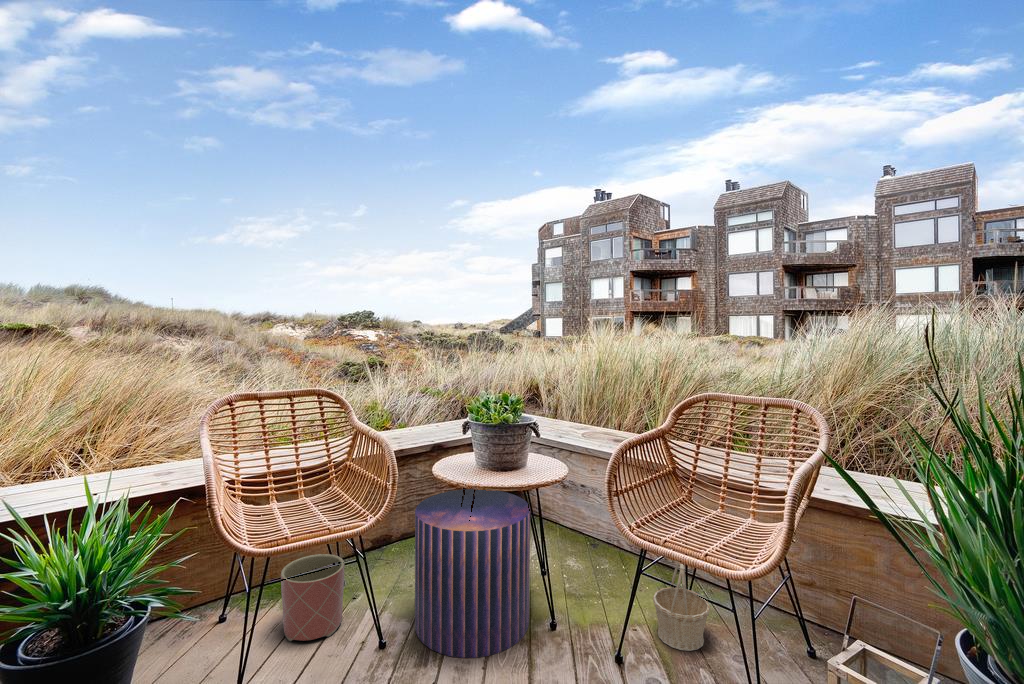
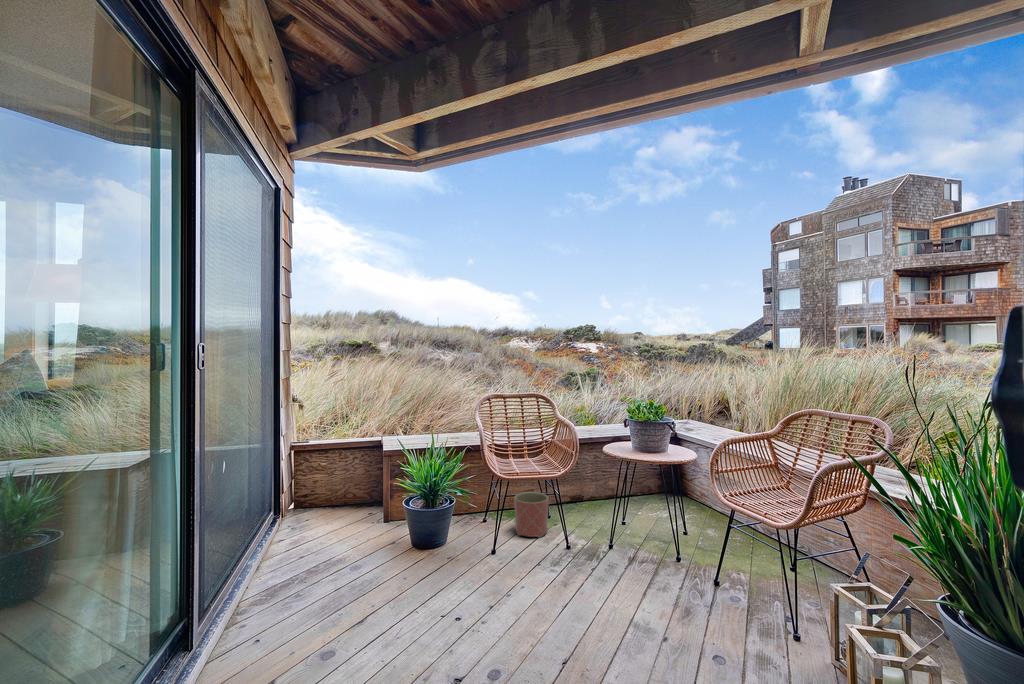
pouf: present [415,489,530,658] -> none [588,464,663,563]
basket: present [653,563,710,651] -> none [748,524,791,589]

